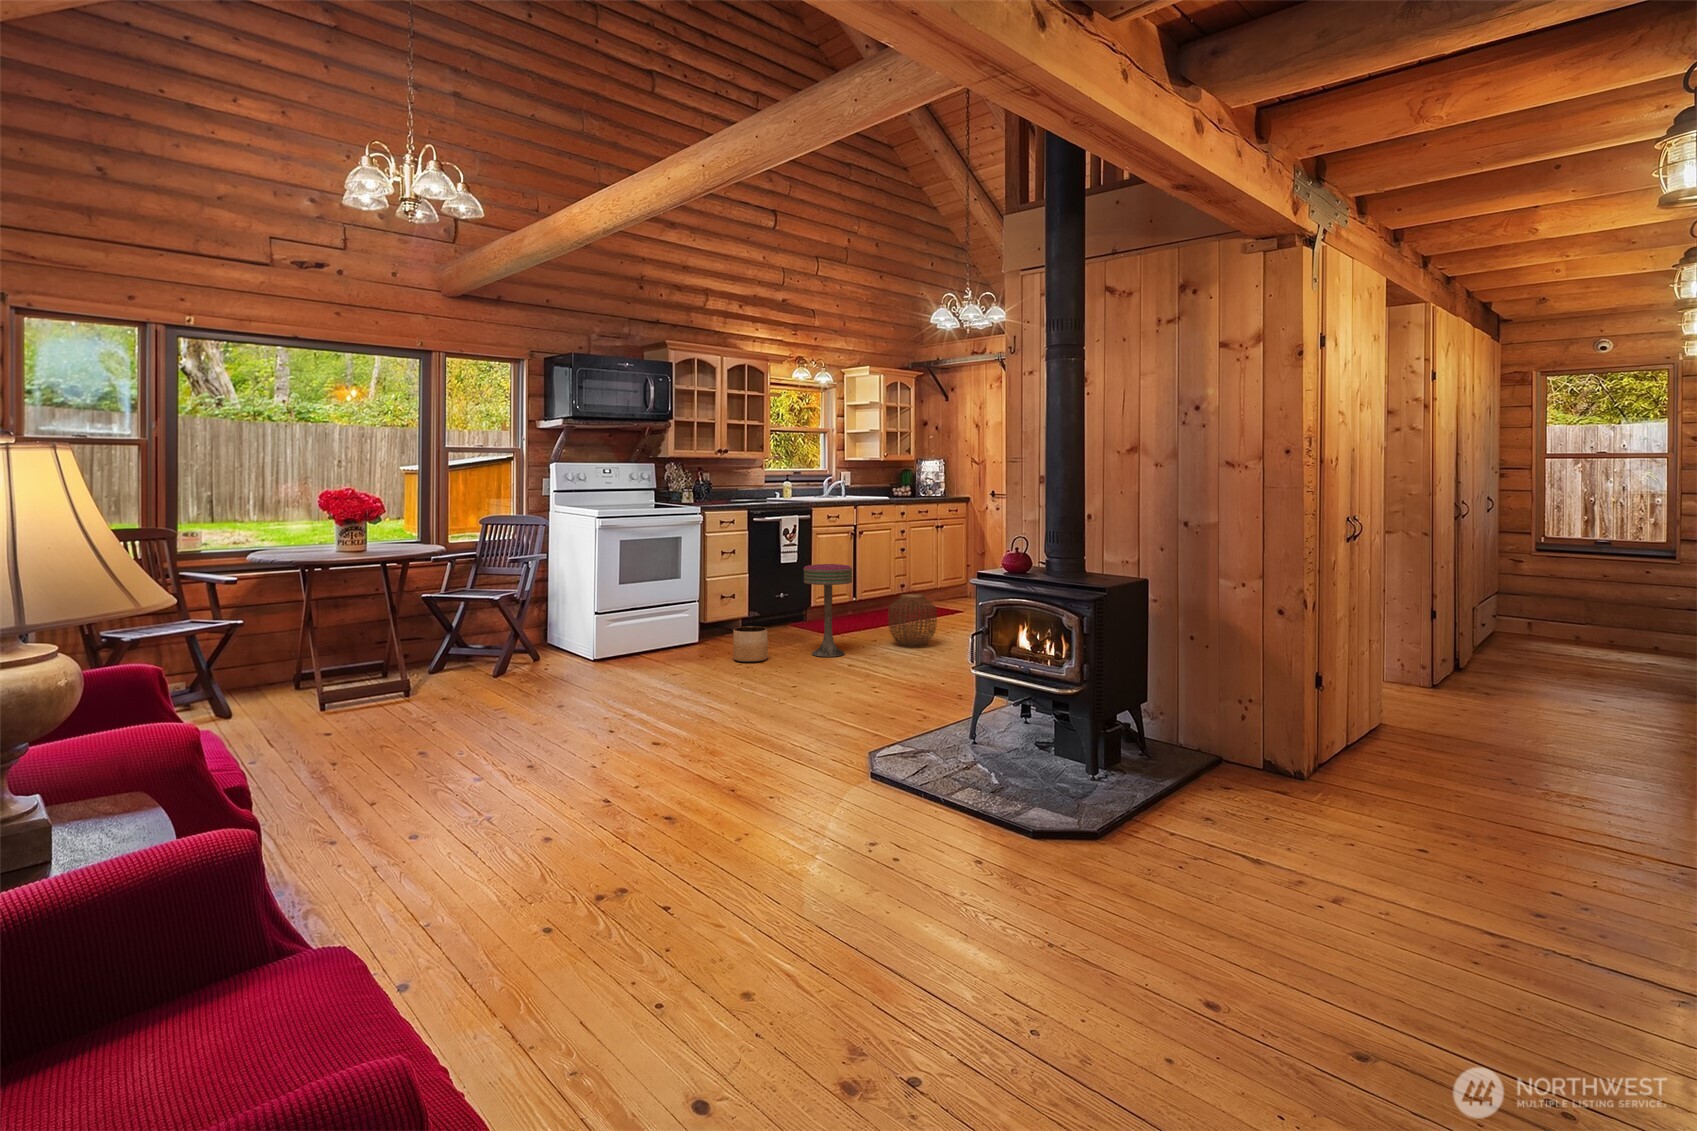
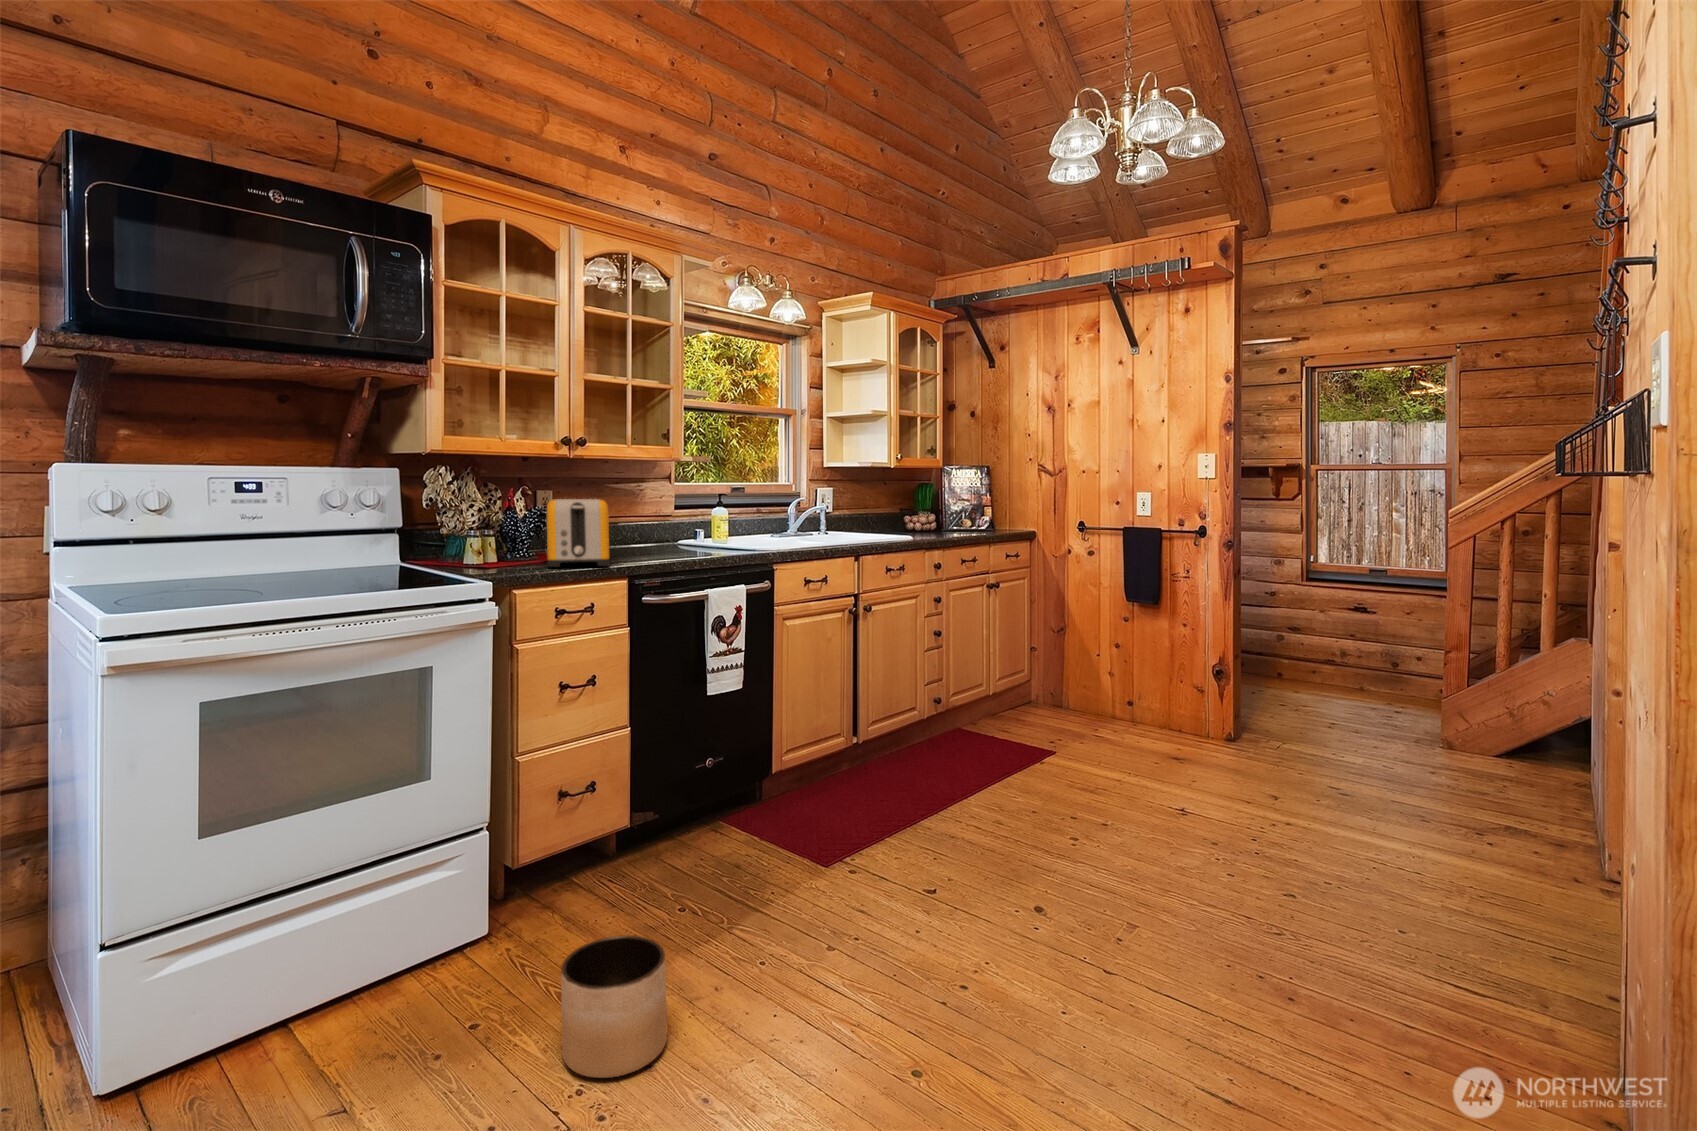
toaster: none [714,476,741,504] -> present [547,499,610,567]
bar stool: present [804,564,852,657] -> none [770,737,905,1017]
woven basket: present [888,594,937,647] -> none [976,788,1098,934]

